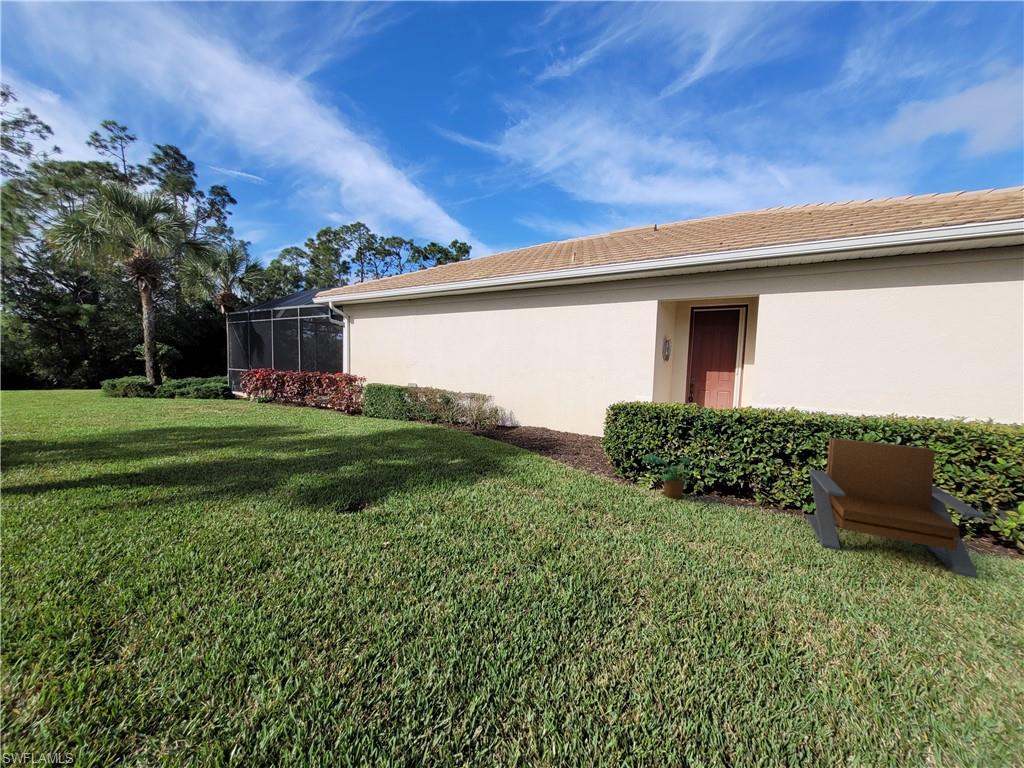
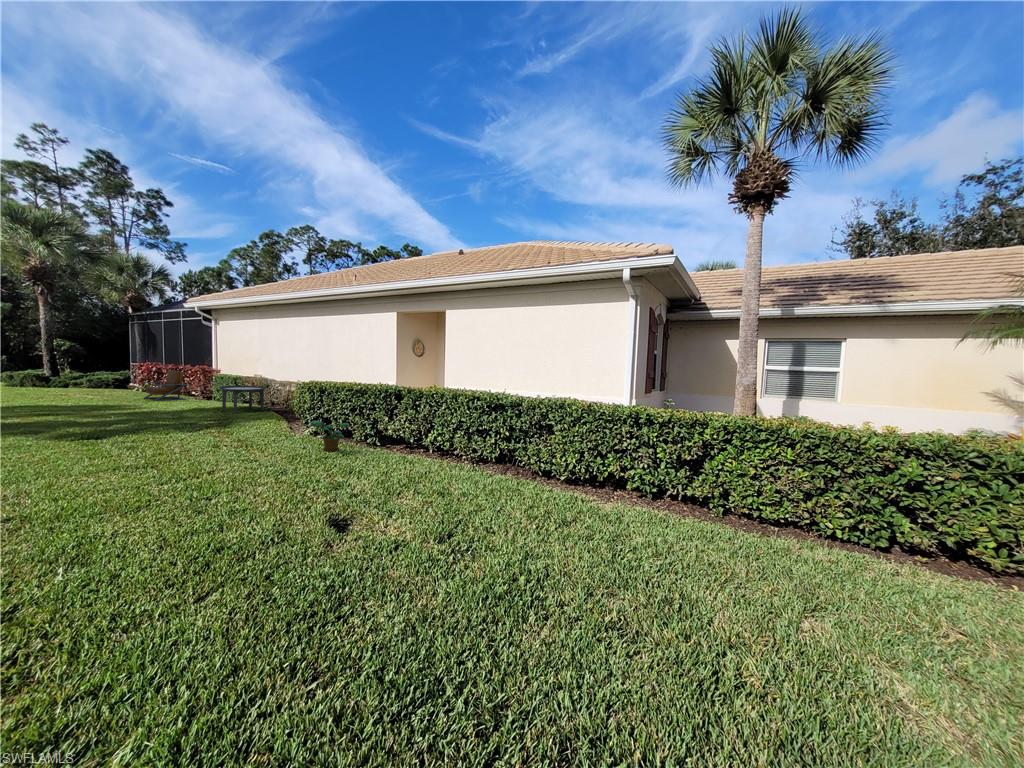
round table: none [401,397,450,431] -> present [219,386,267,413]
lounge chair: present [806,438,986,578] -> present [144,370,187,401]

